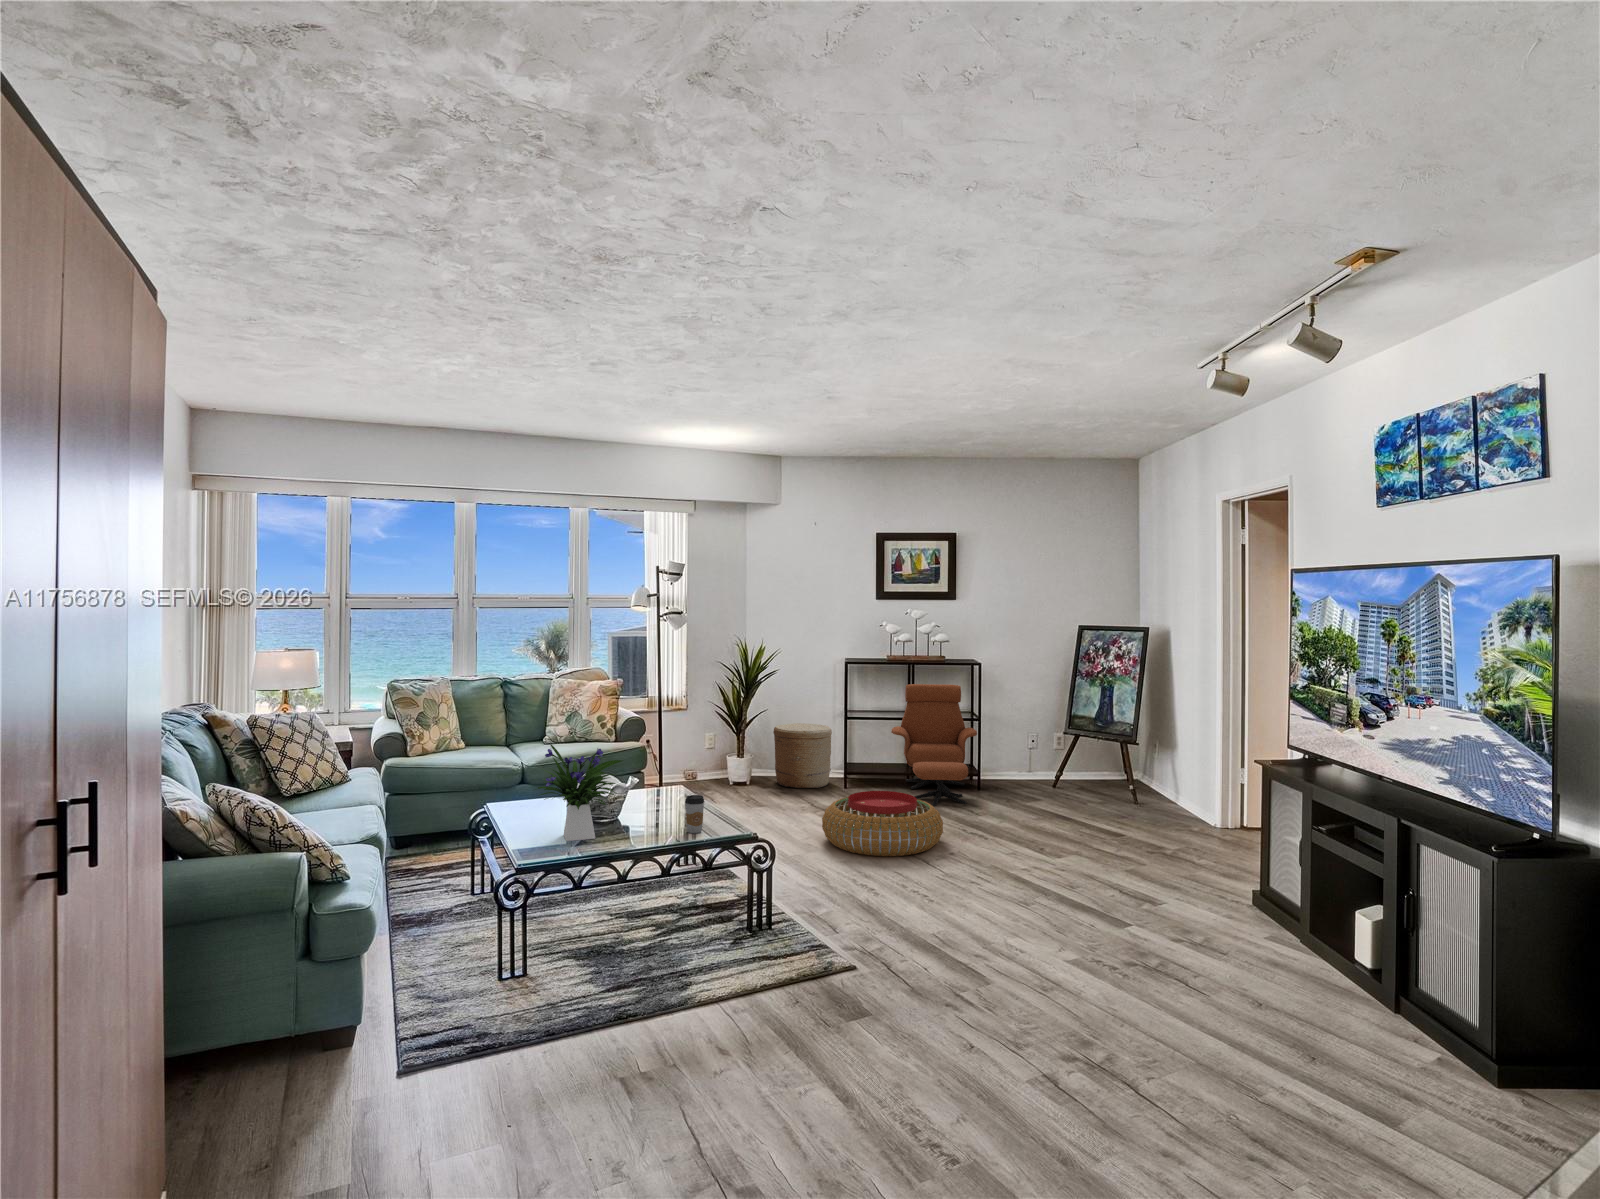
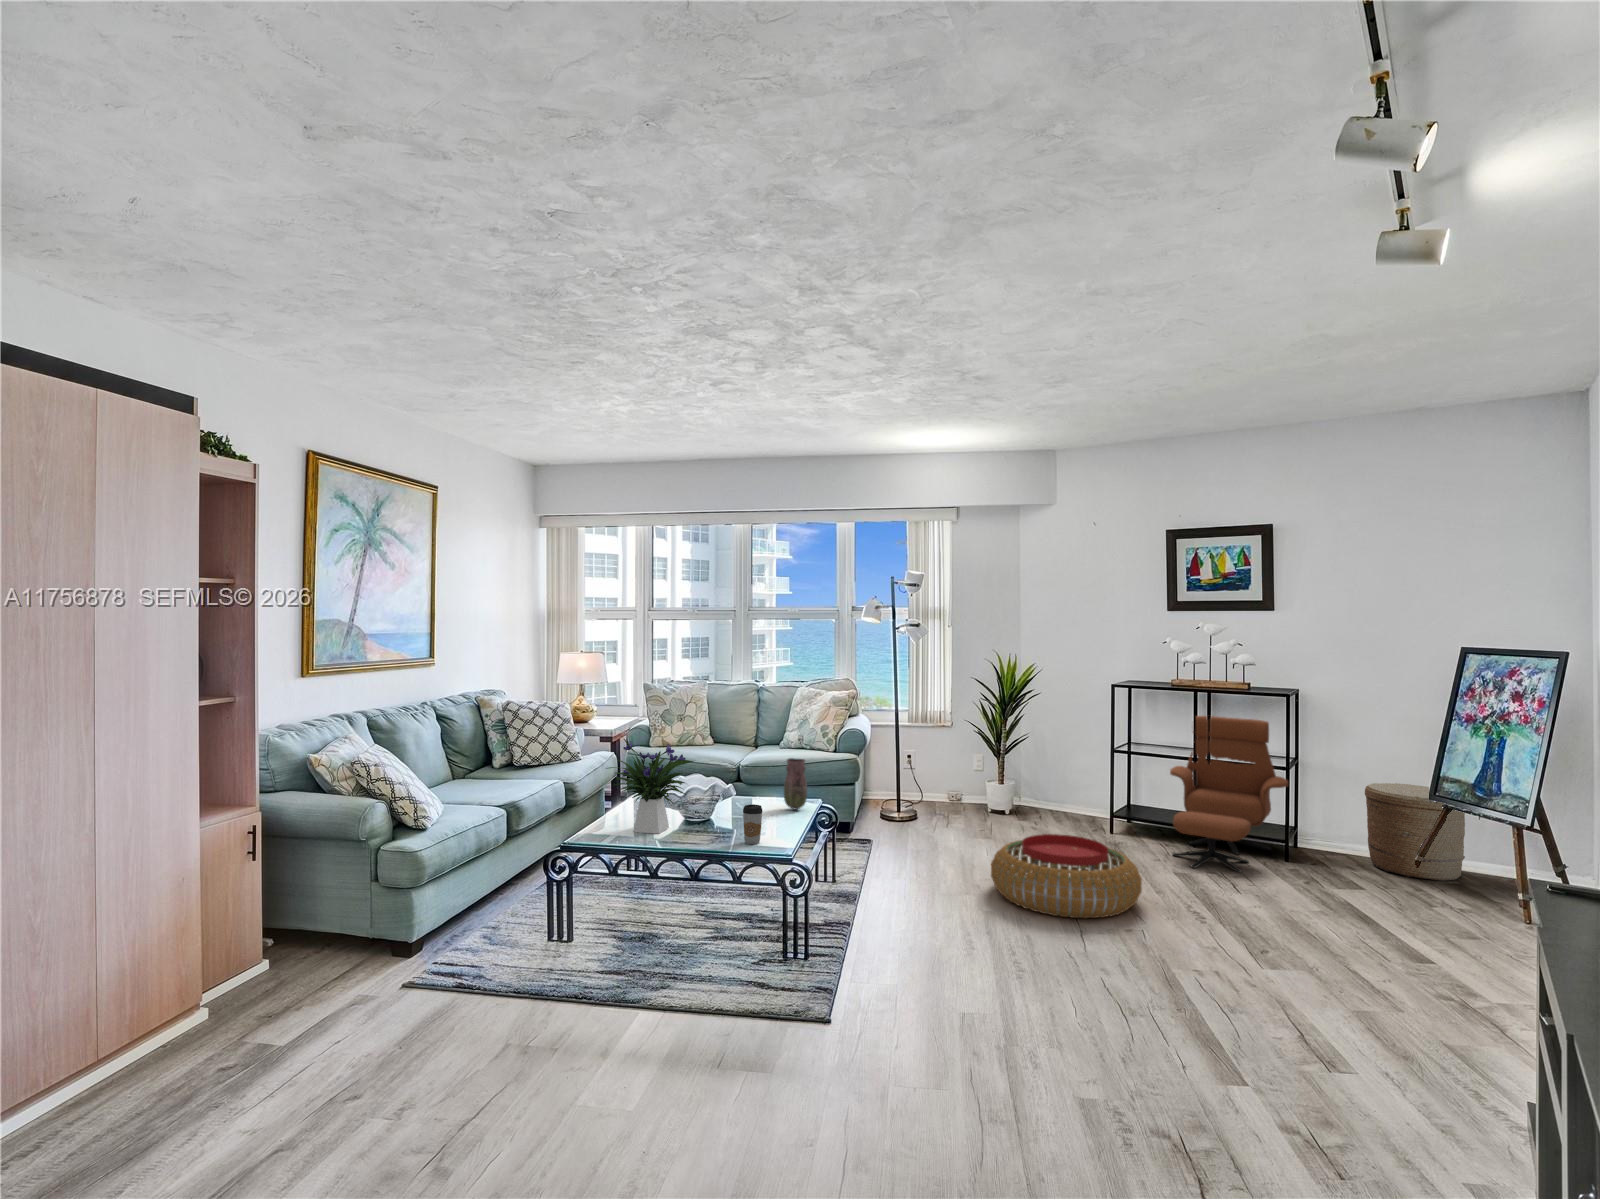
woven basket: present [773,723,832,788] -> present [1365,783,1465,881]
vase: none [653,750,677,800] -> present [784,758,807,809]

